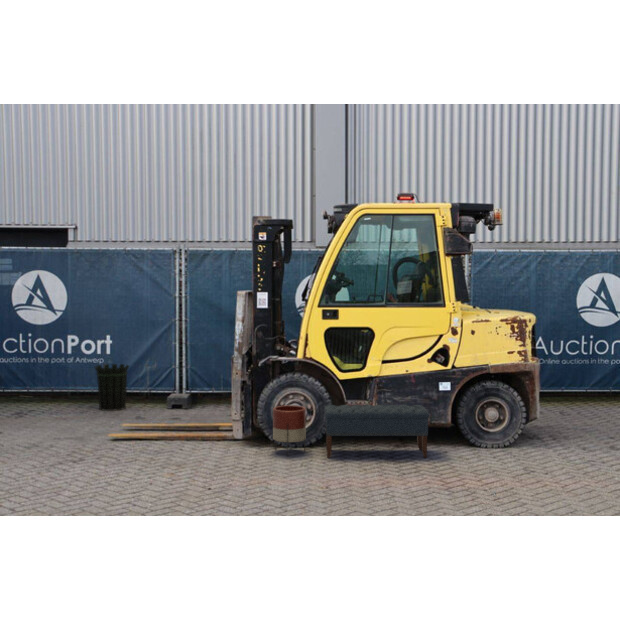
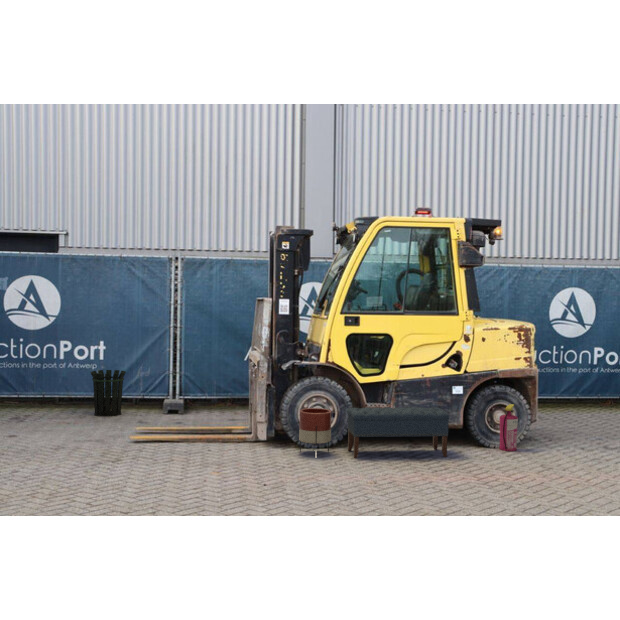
fire extinguisher: none [491,402,510,452] -> present [500,404,518,451]

